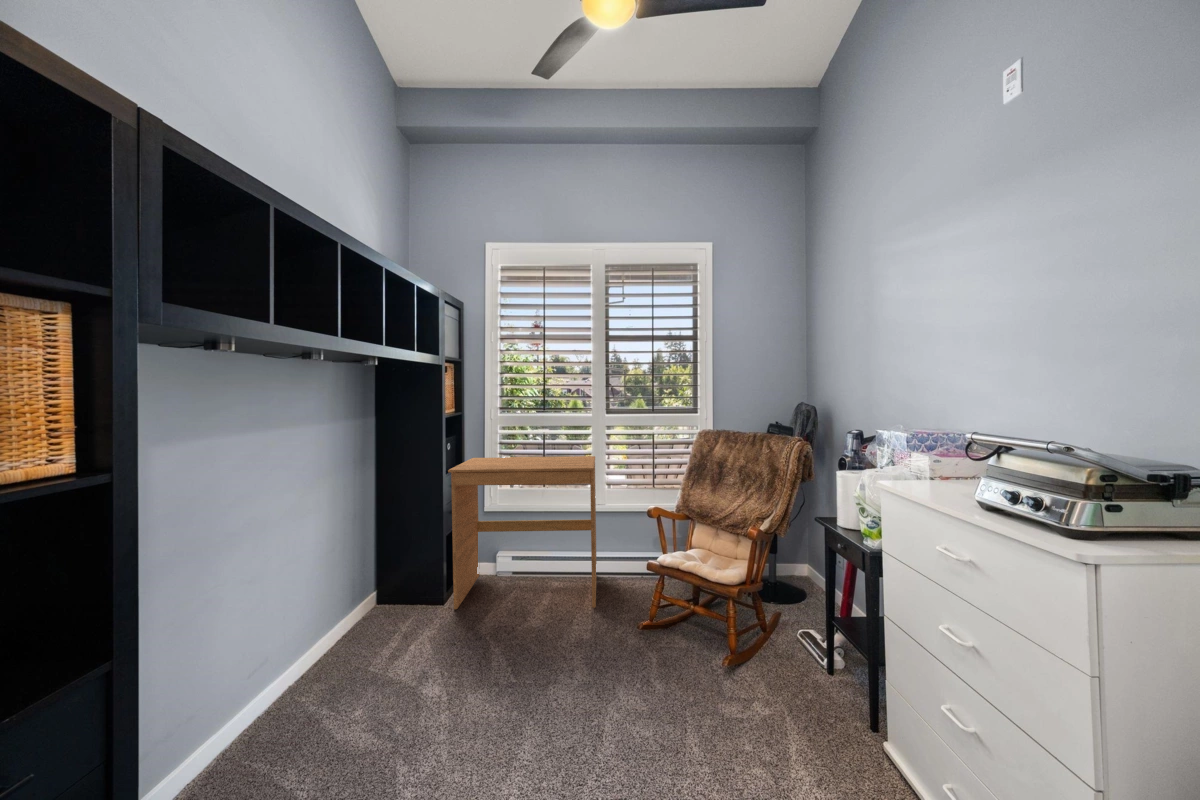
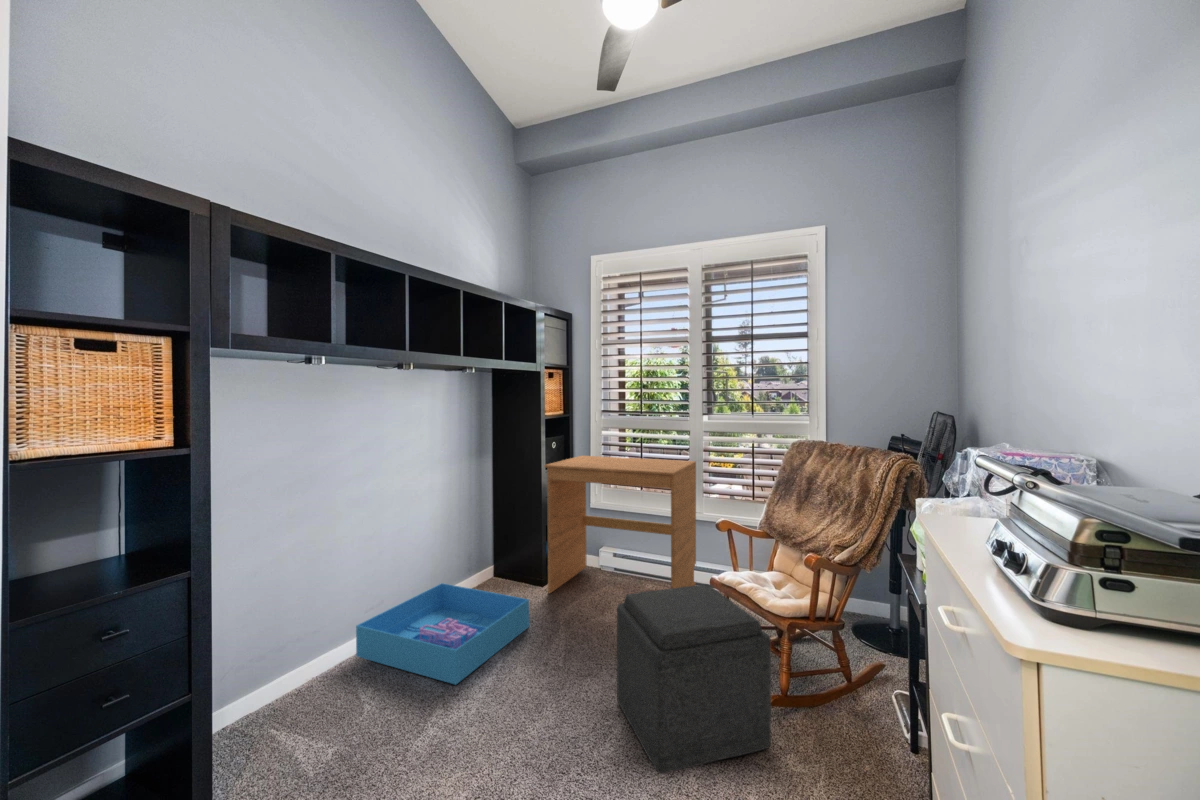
ottoman: none [590,569,742,753] -> present [617,584,771,773]
storage bin: none [246,618,454,733] -> present [356,583,529,684]

